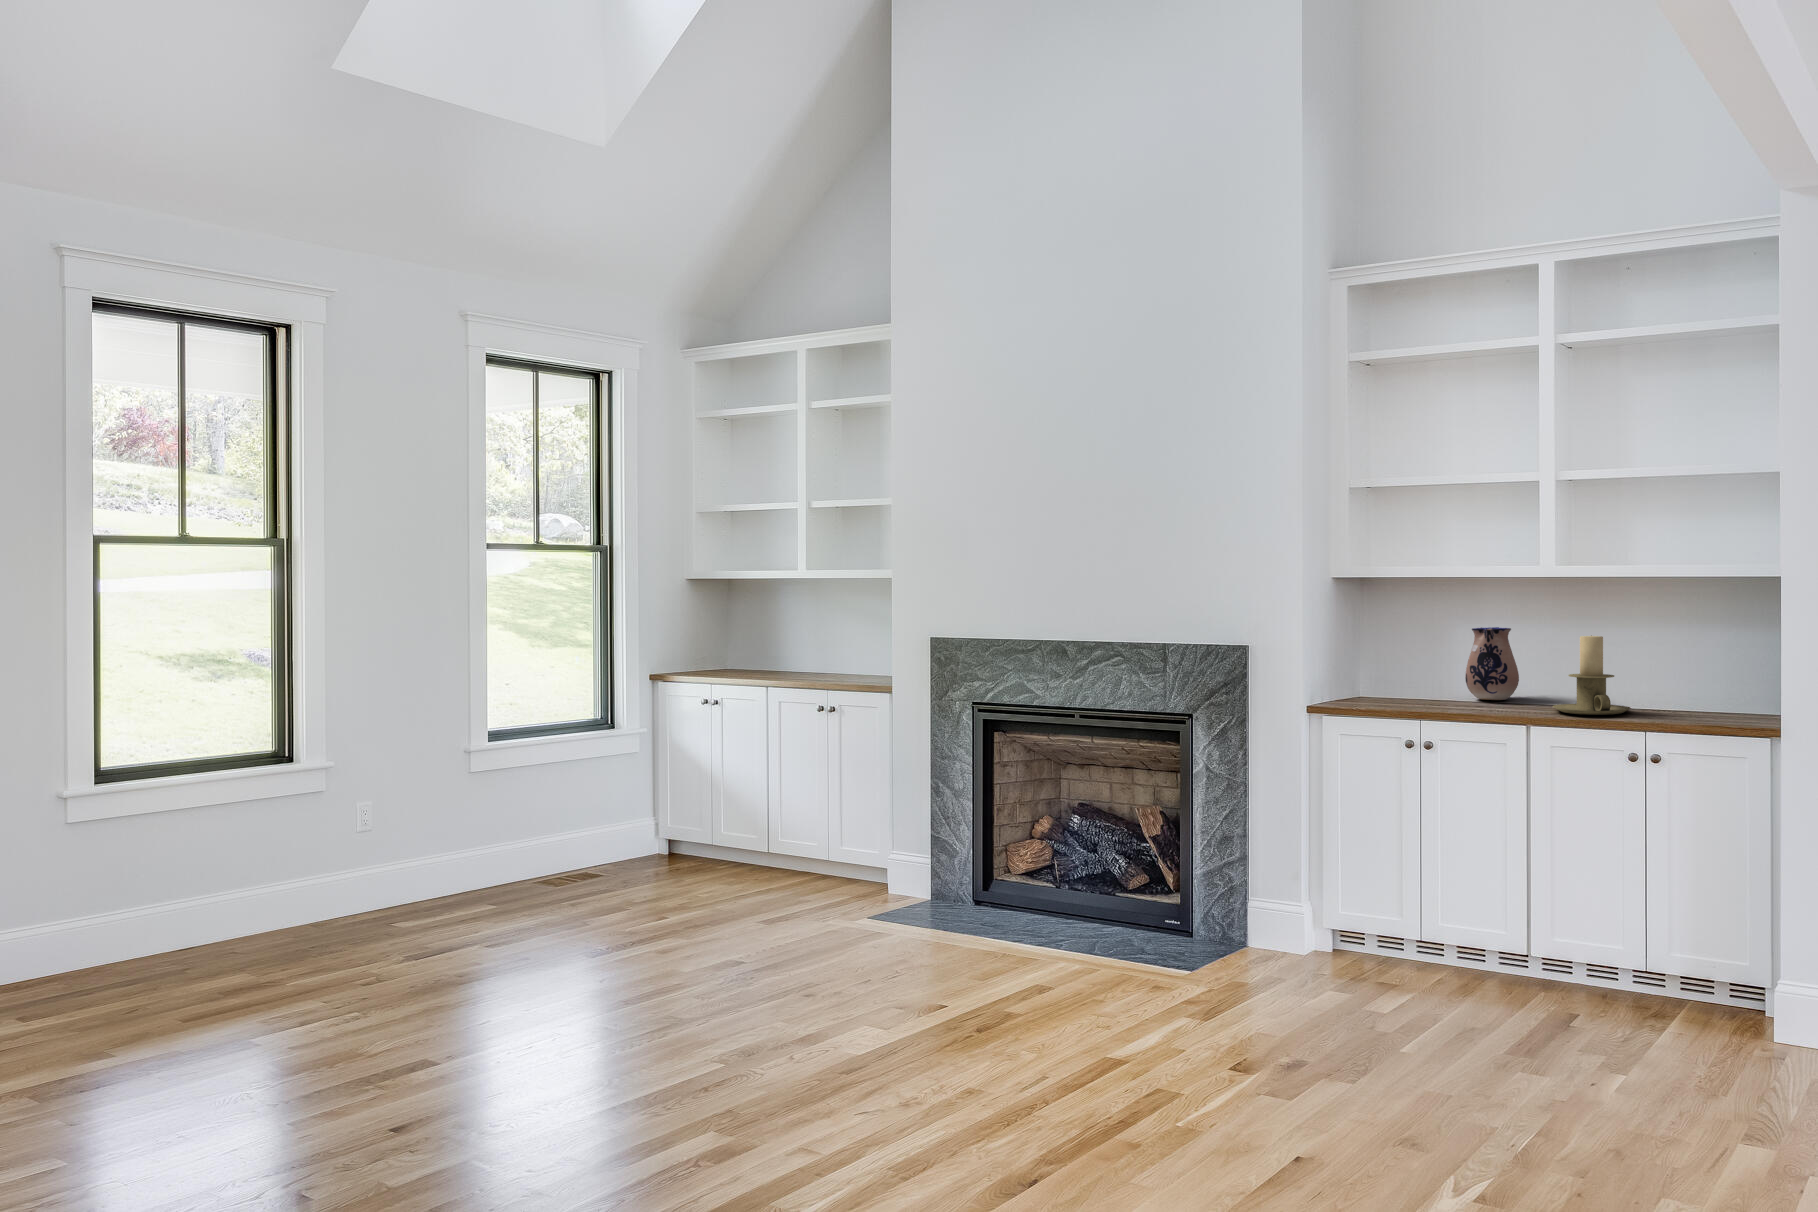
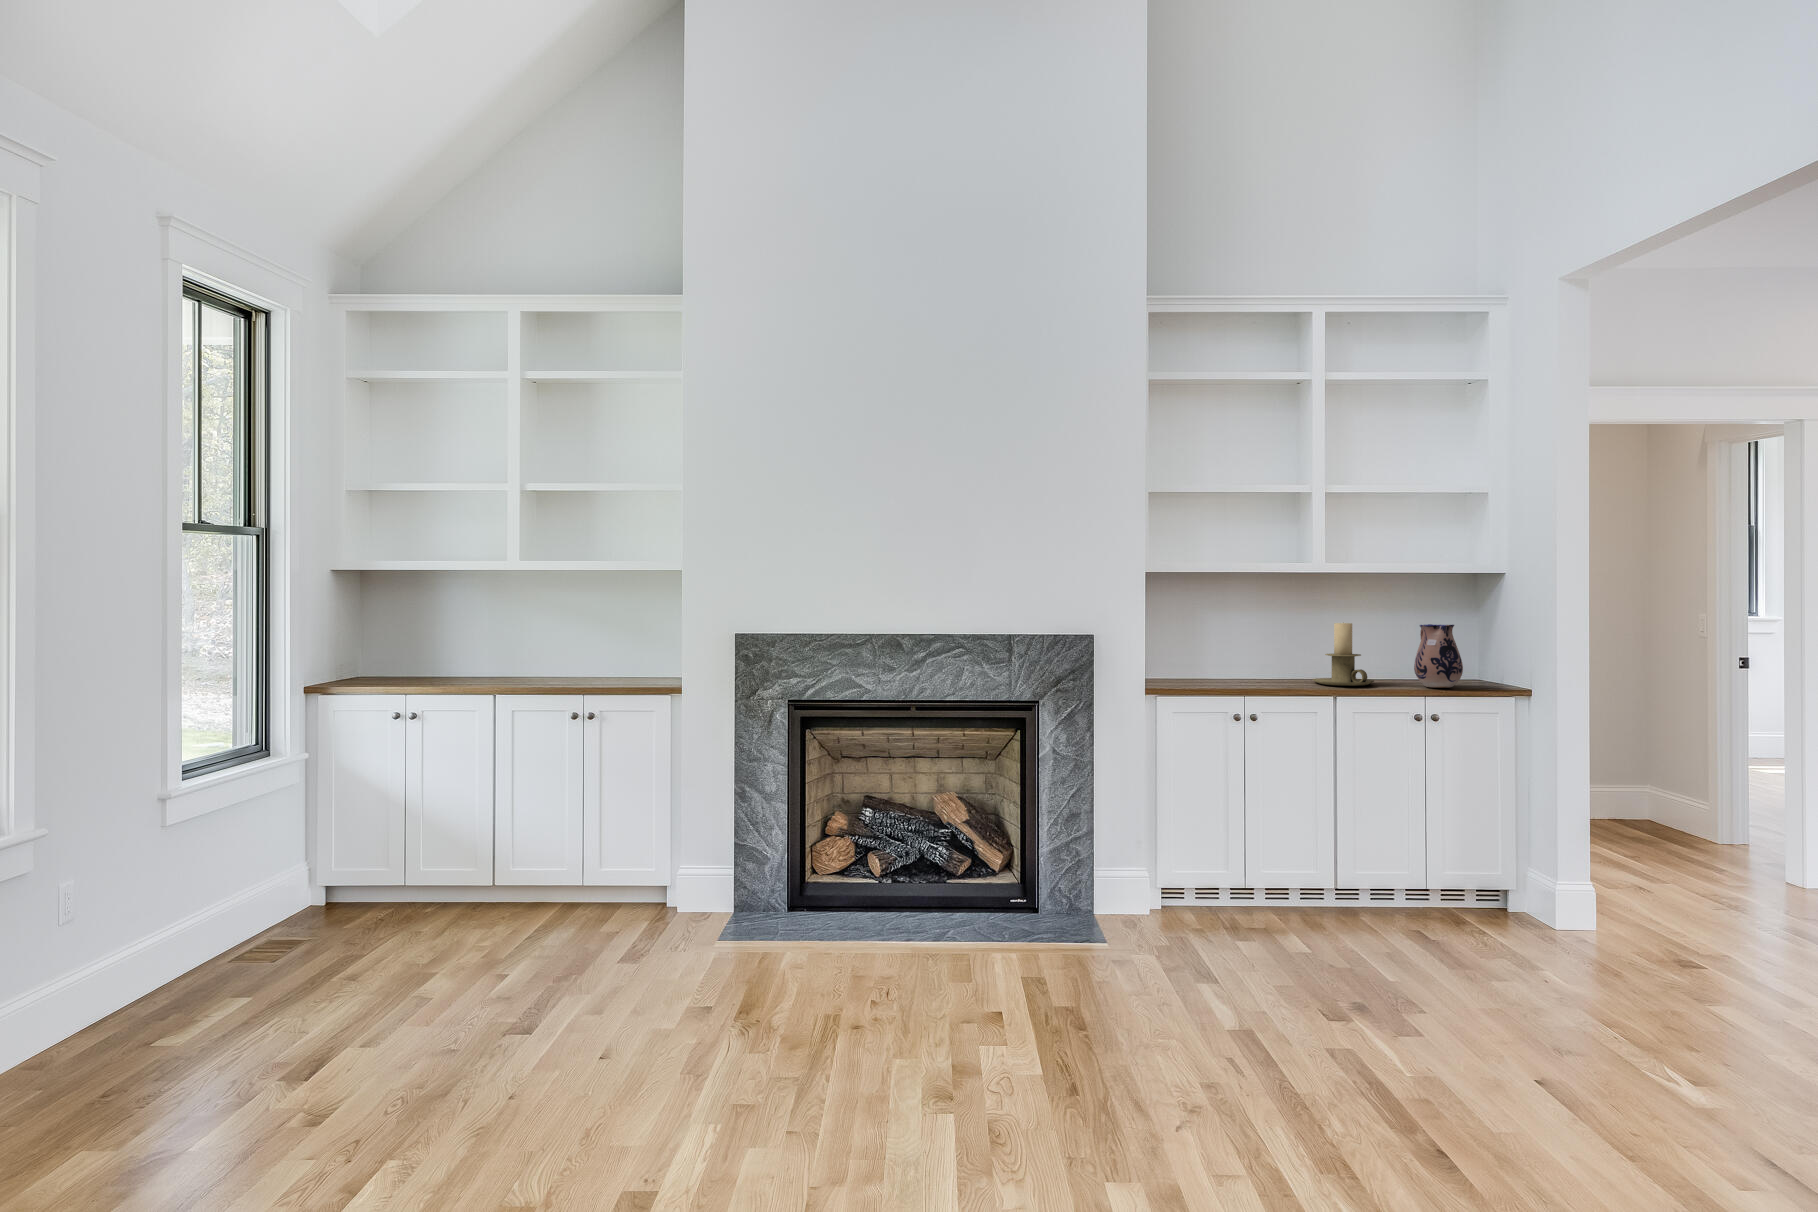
ceramic pitcher: present [1465,627,1519,700] -> present [1414,624,1463,688]

